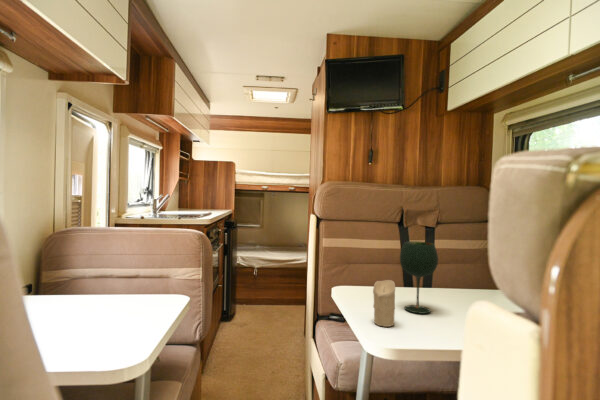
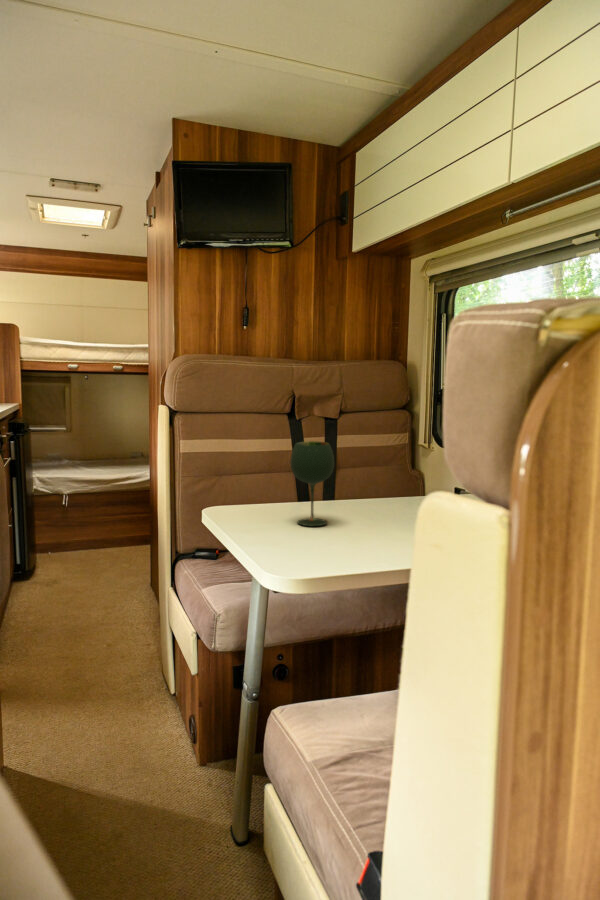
candle: present [373,280,395,327] -> none [260,490,285,543]

